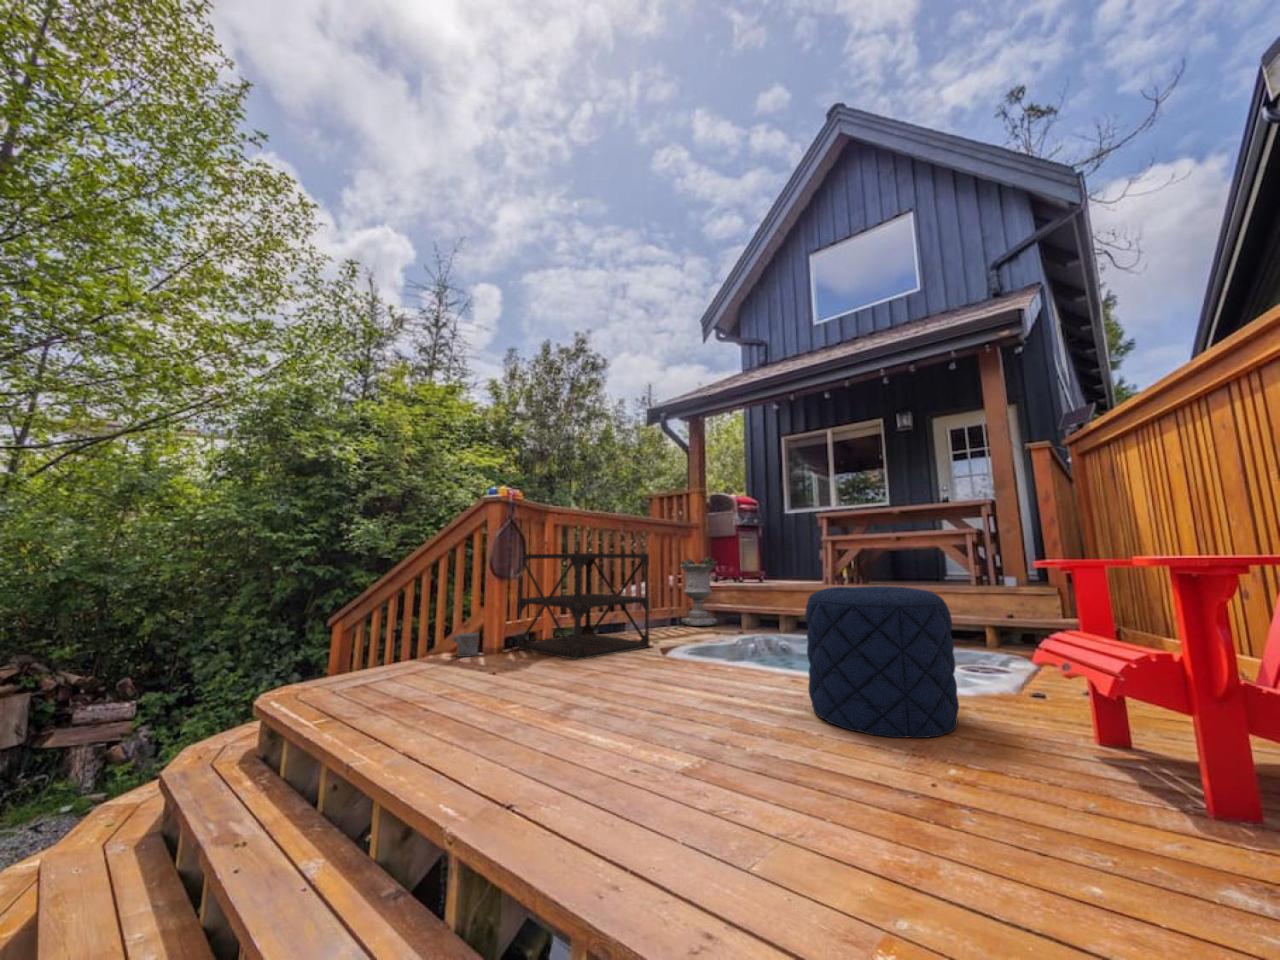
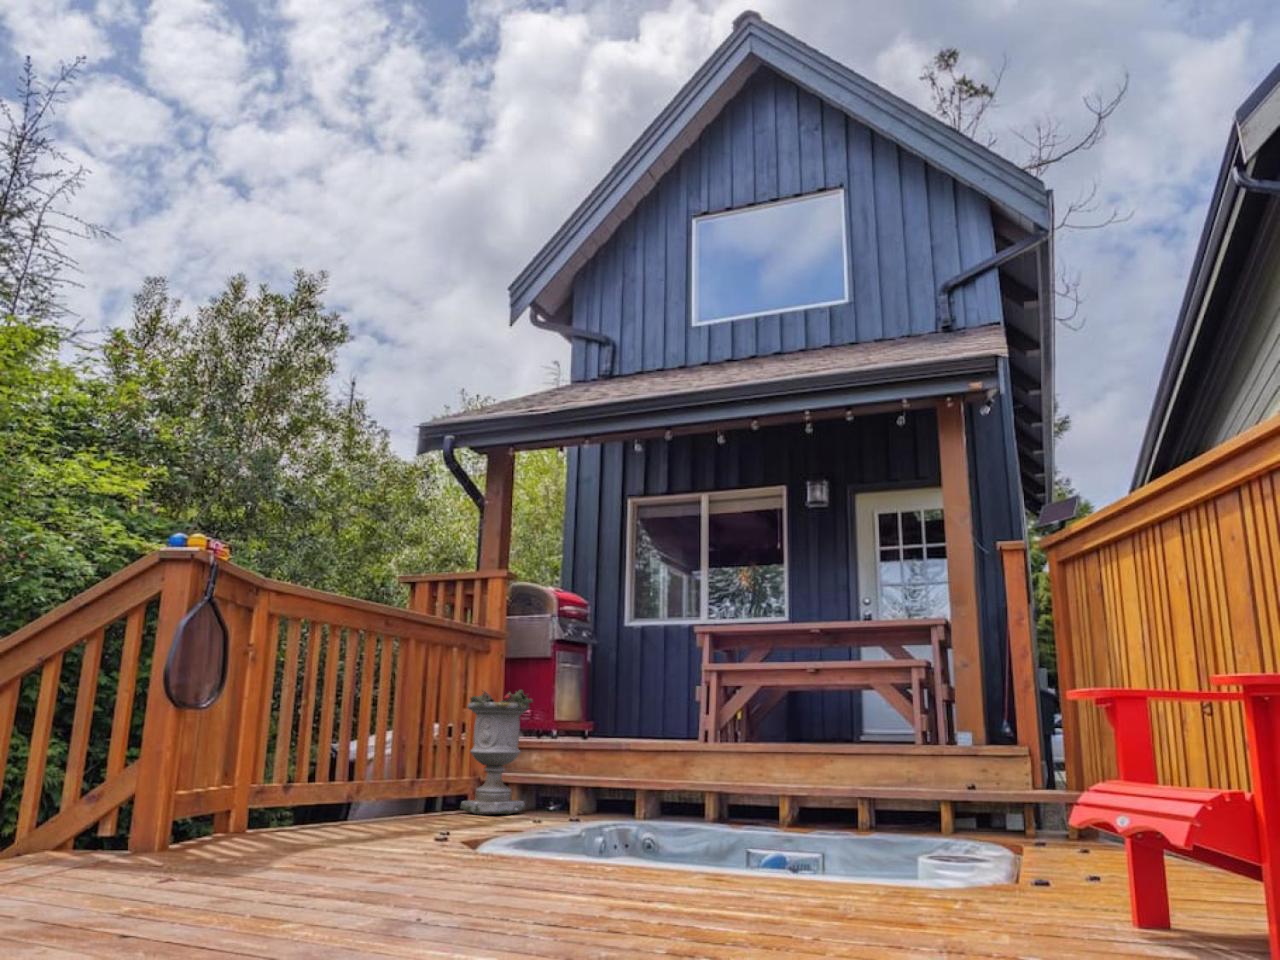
side table: present [516,553,649,660] -> none [175,665,452,868]
pouf: present [805,586,959,738] -> none [776,723,979,933]
watering can: present [452,632,479,657] -> none [54,817,110,869]

